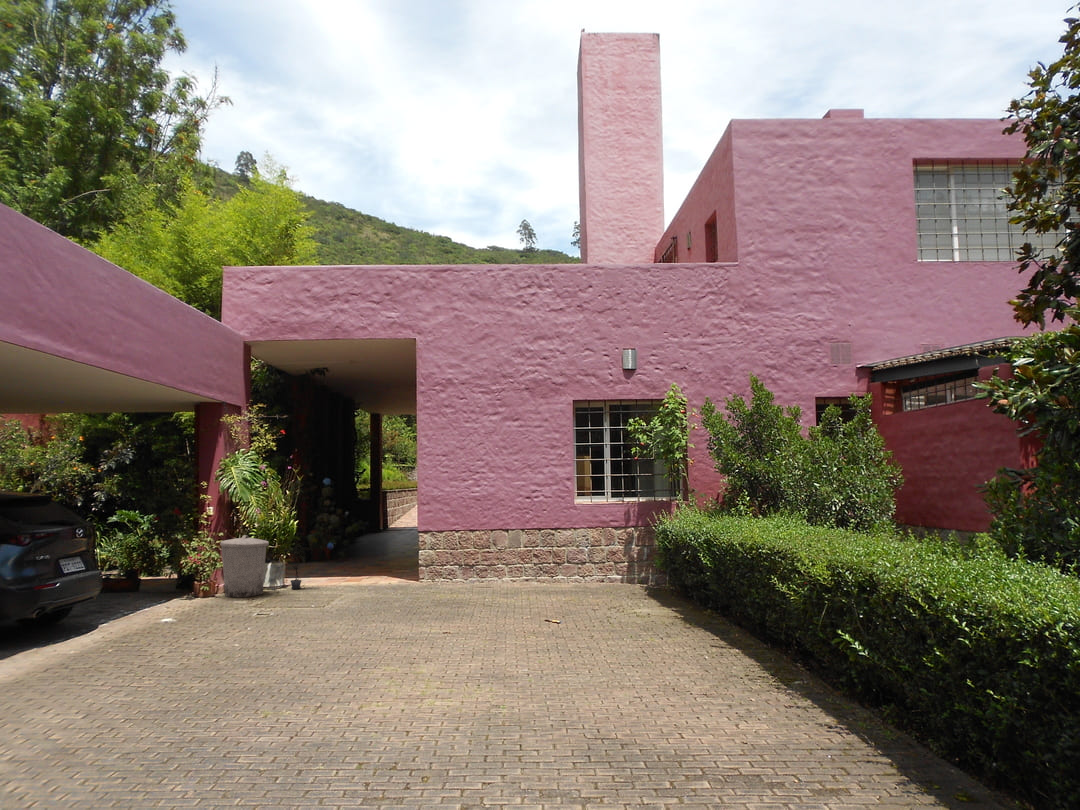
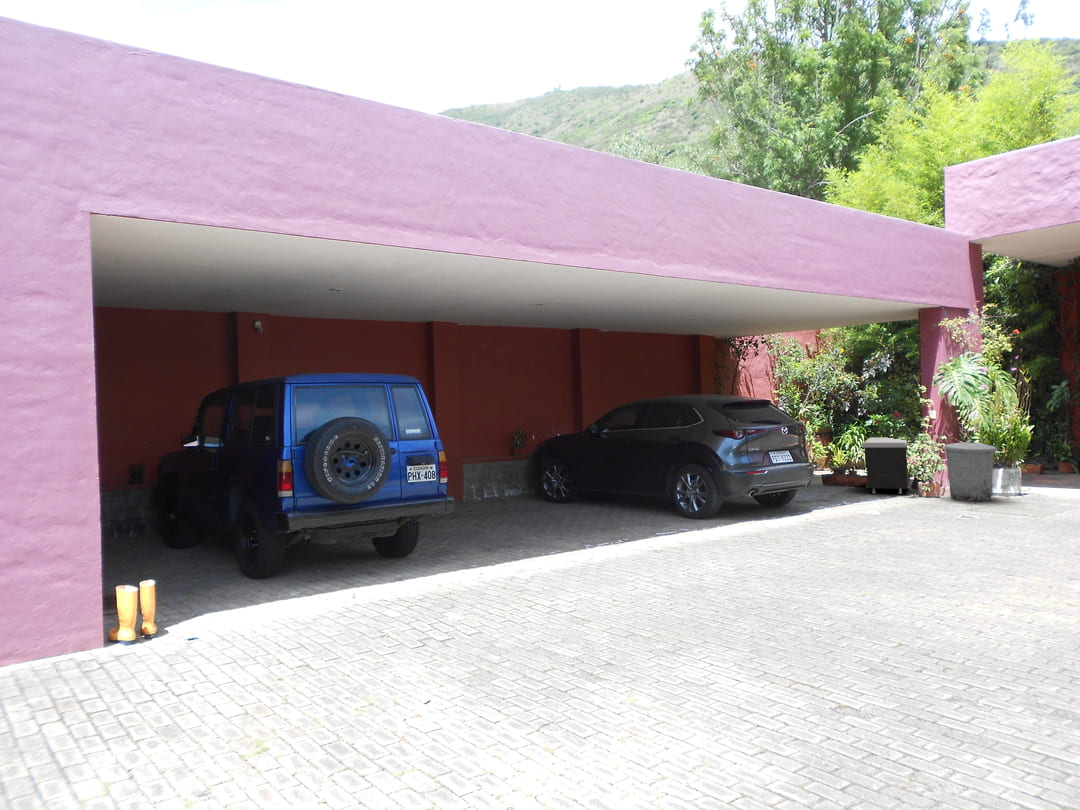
storage bench: none [127,537,180,601] -> present [863,437,910,494]
potted plant: present [284,544,313,589] -> none [1015,451,1053,500]

